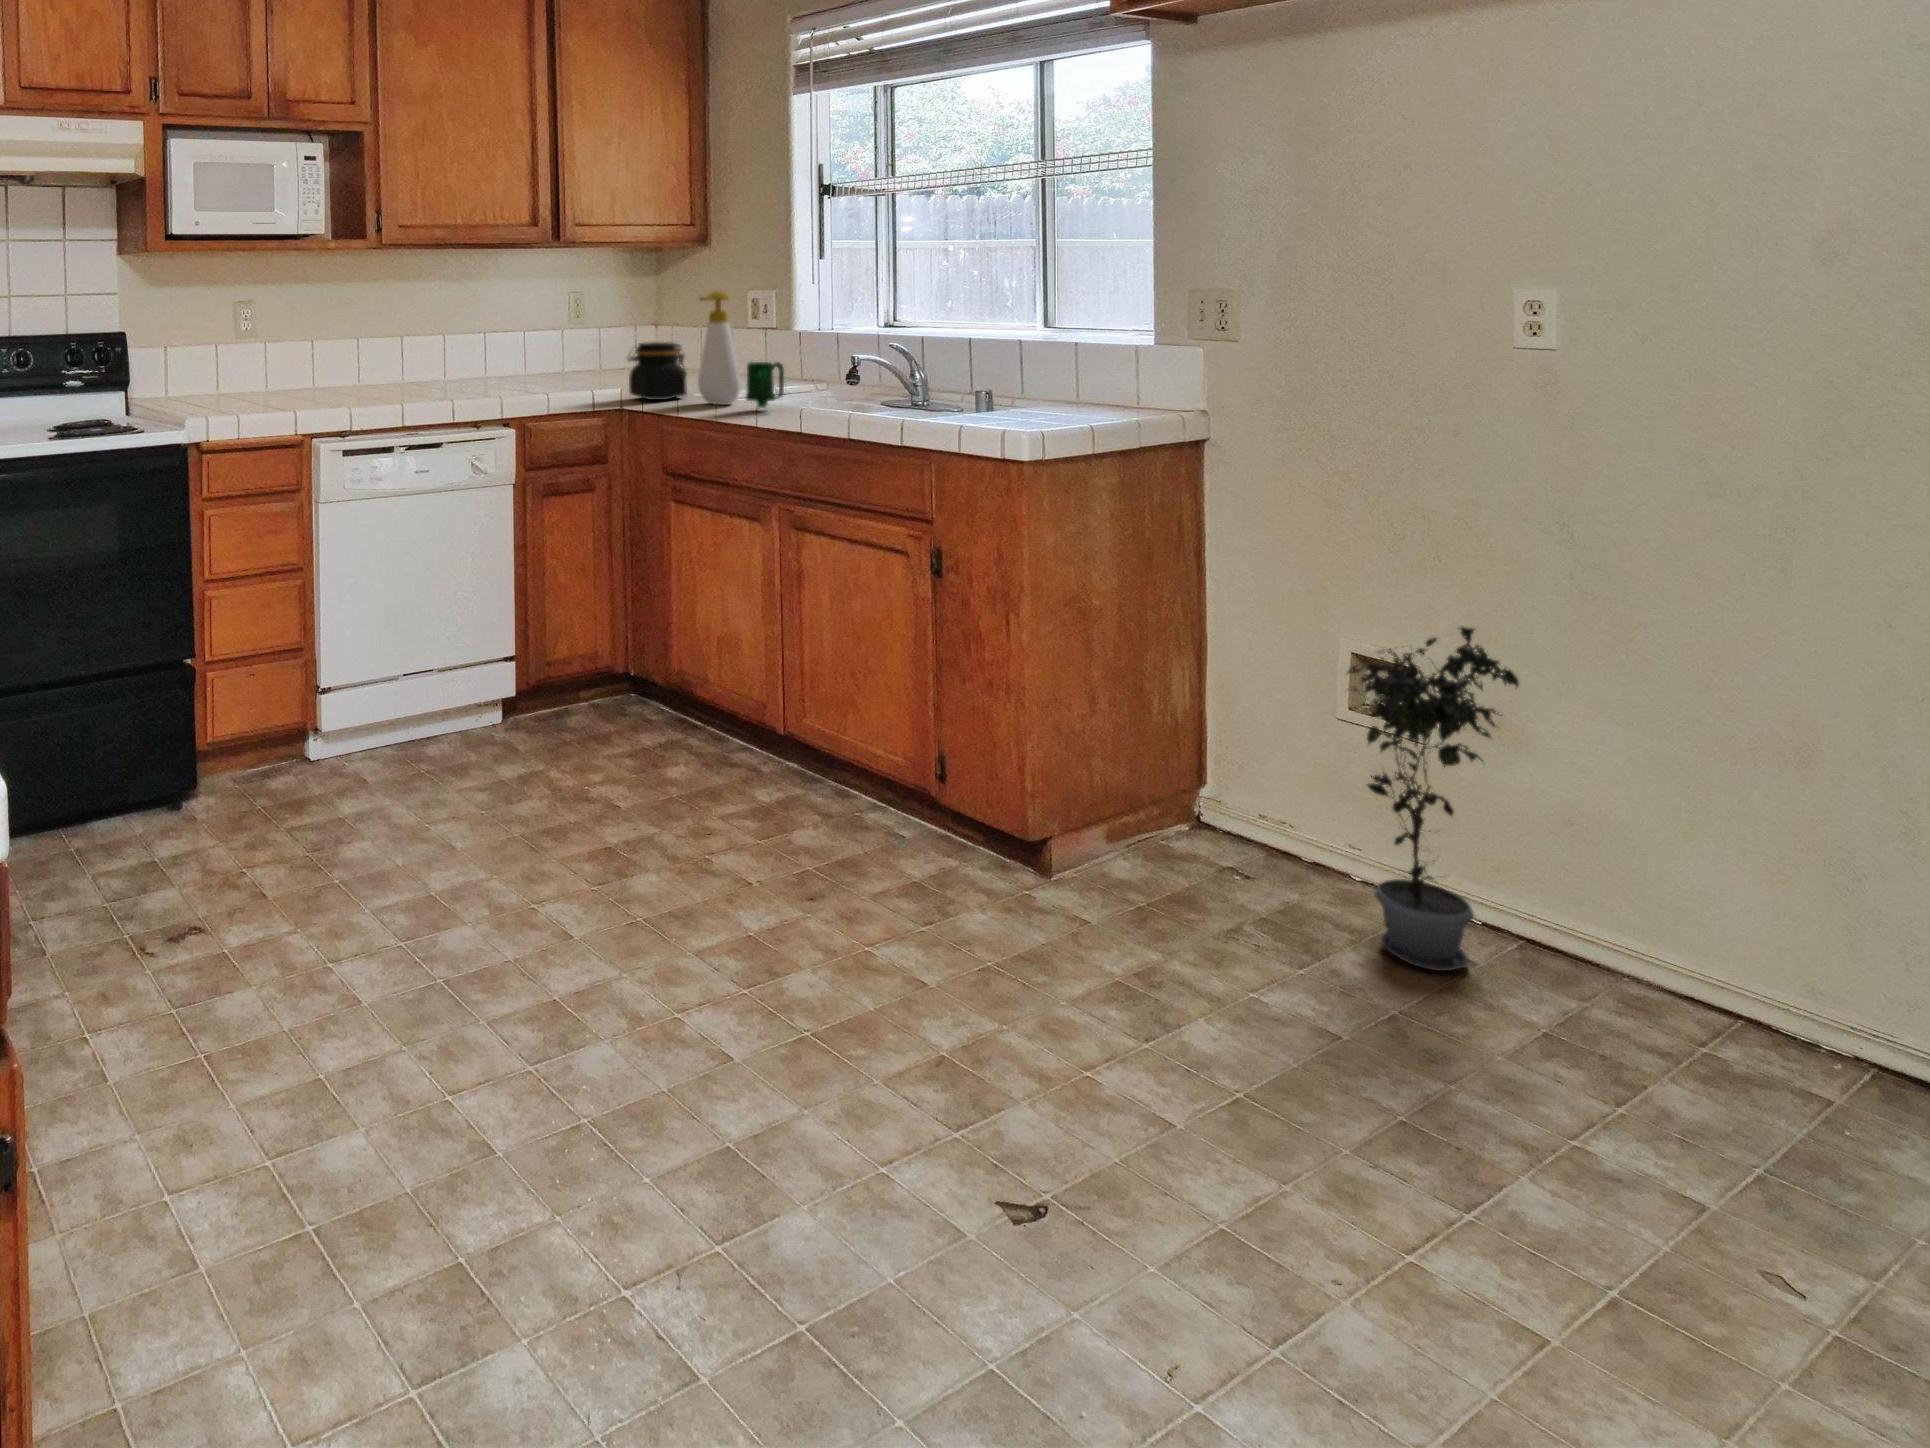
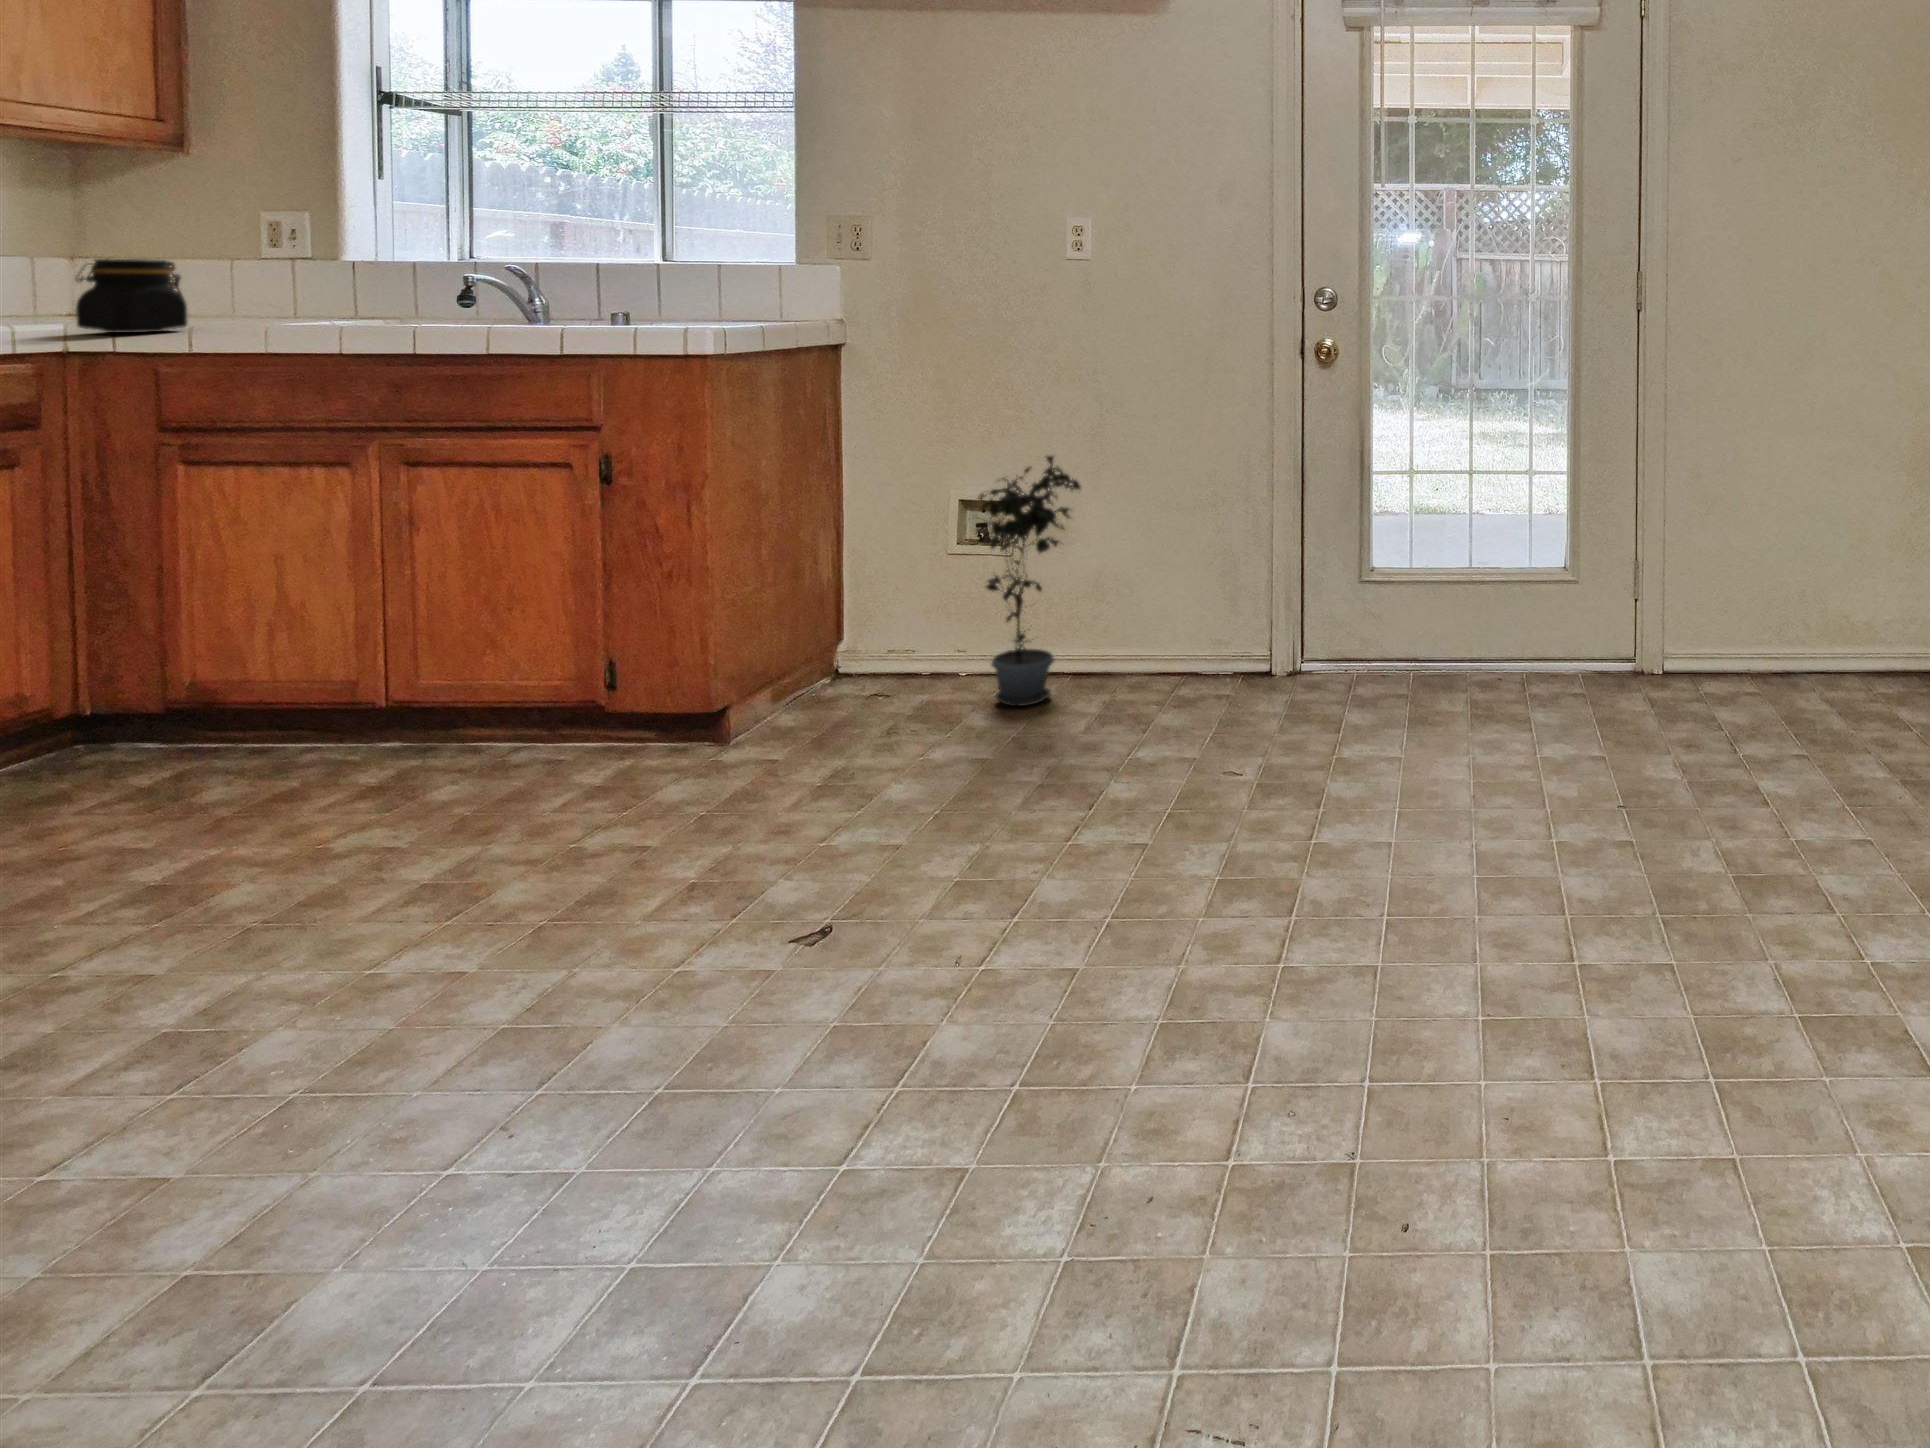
soap bottle: present [698,291,741,405] -> none [217,193,294,333]
mug: present [746,362,784,408] -> none [312,276,374,334]

